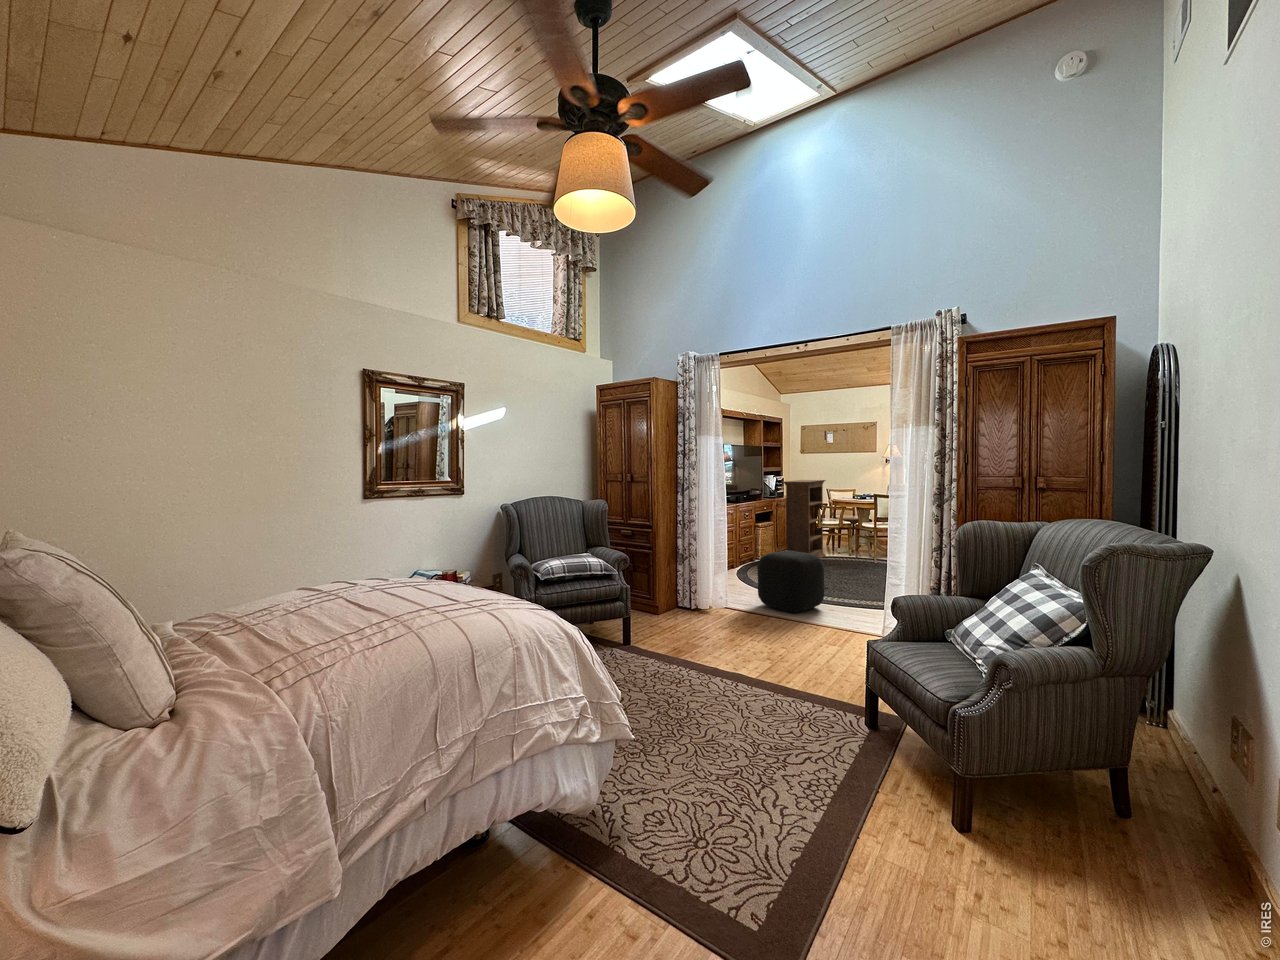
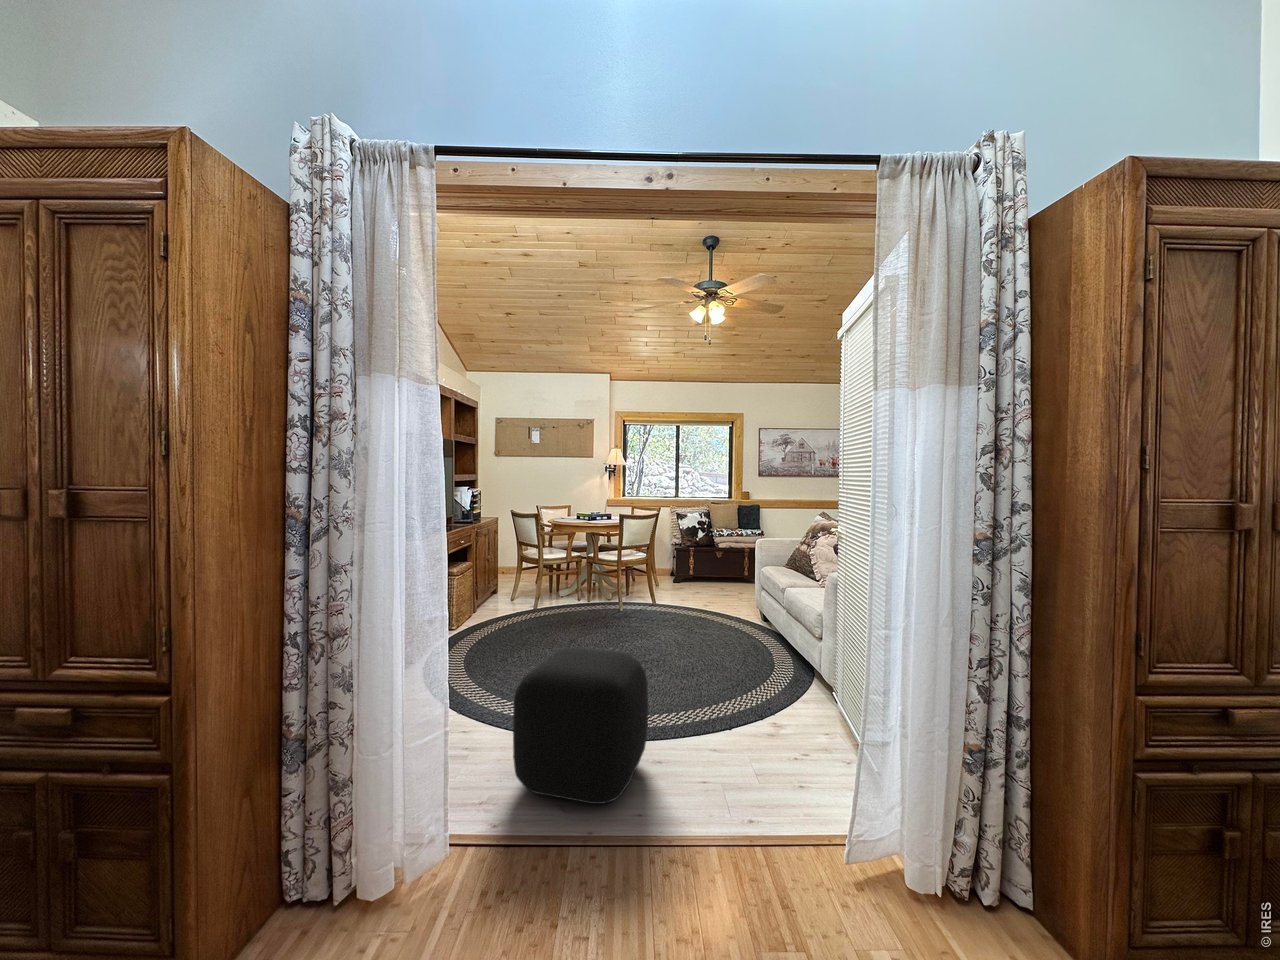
bookcase: present [783,480,826,558] -> none [493,493,548,623]

